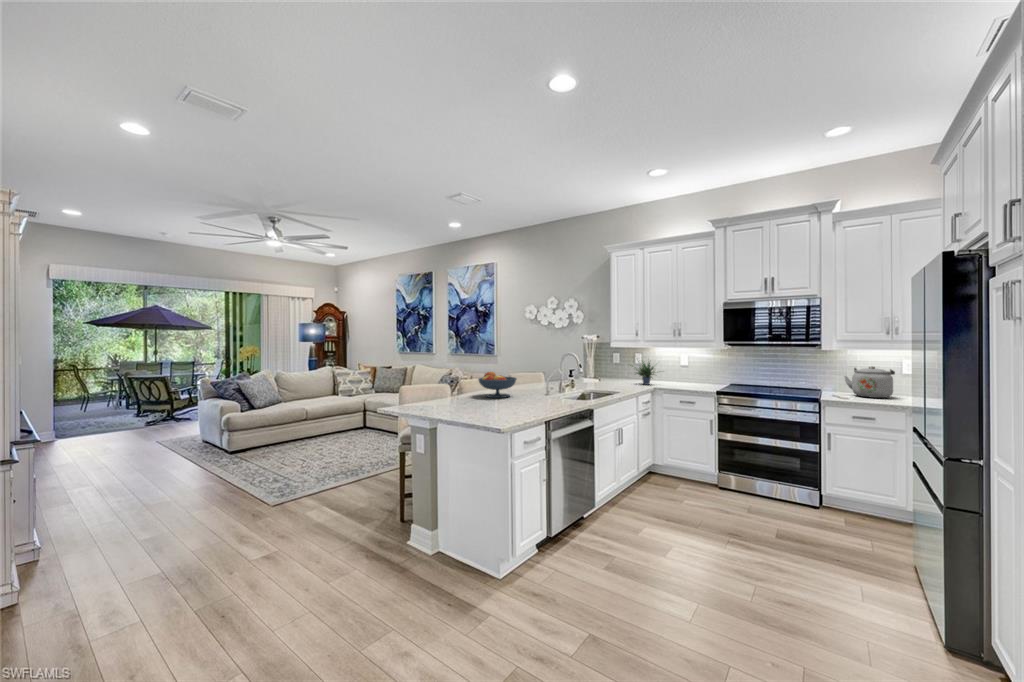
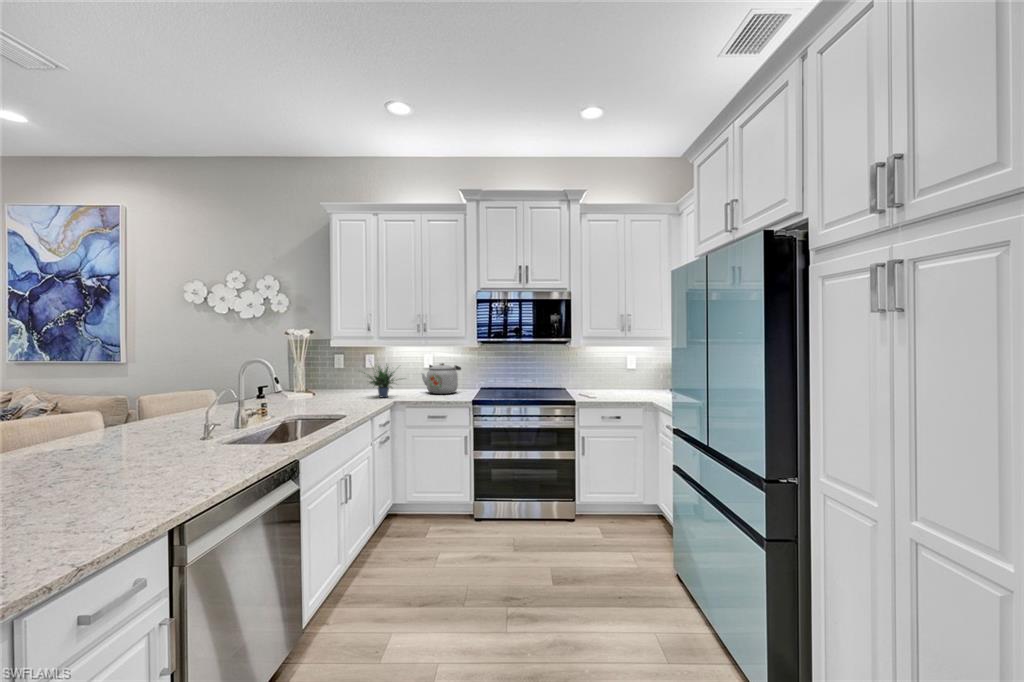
kettle: present [844,366,895,398] -> present [422,363,461,394]
fruit bowl: present [478,372,517,398] -> none [43,400,152,456]

